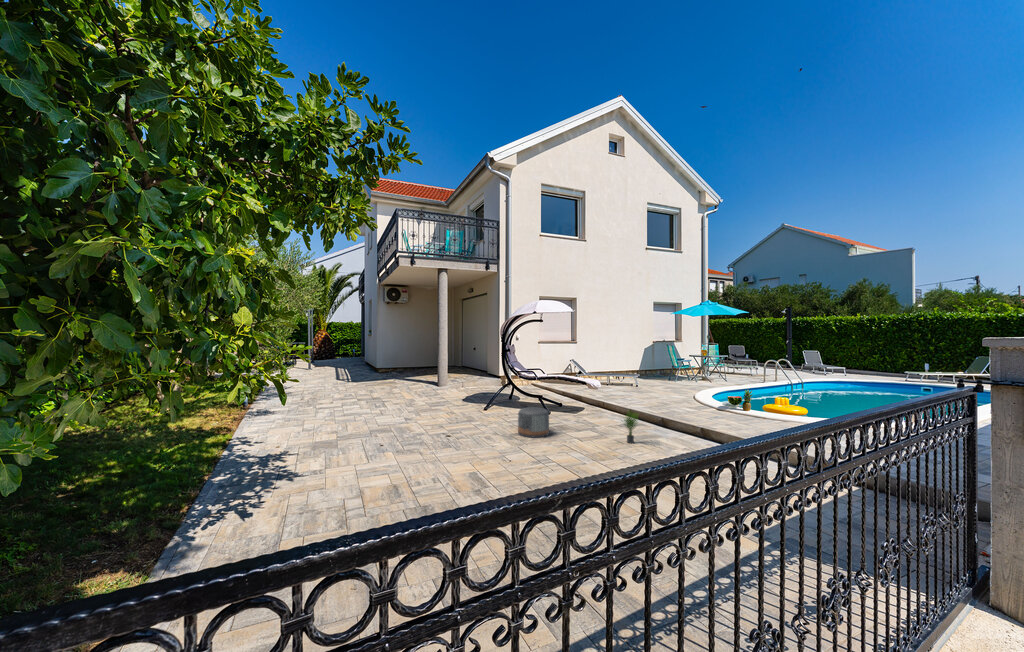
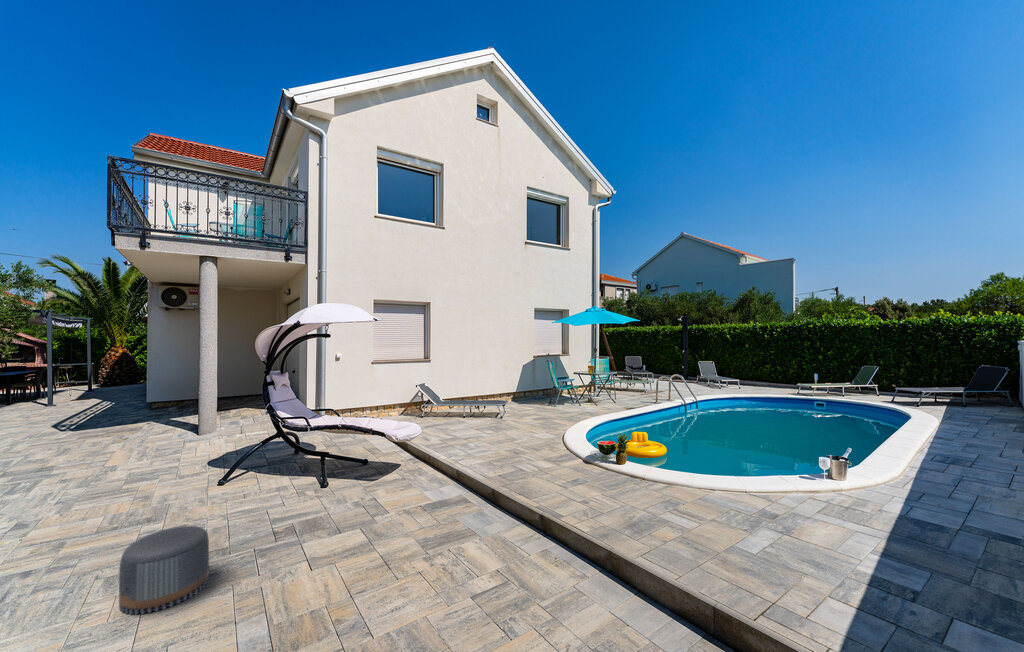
potted plant: present [624,414,638,443] -> none [330,534,378,617]

